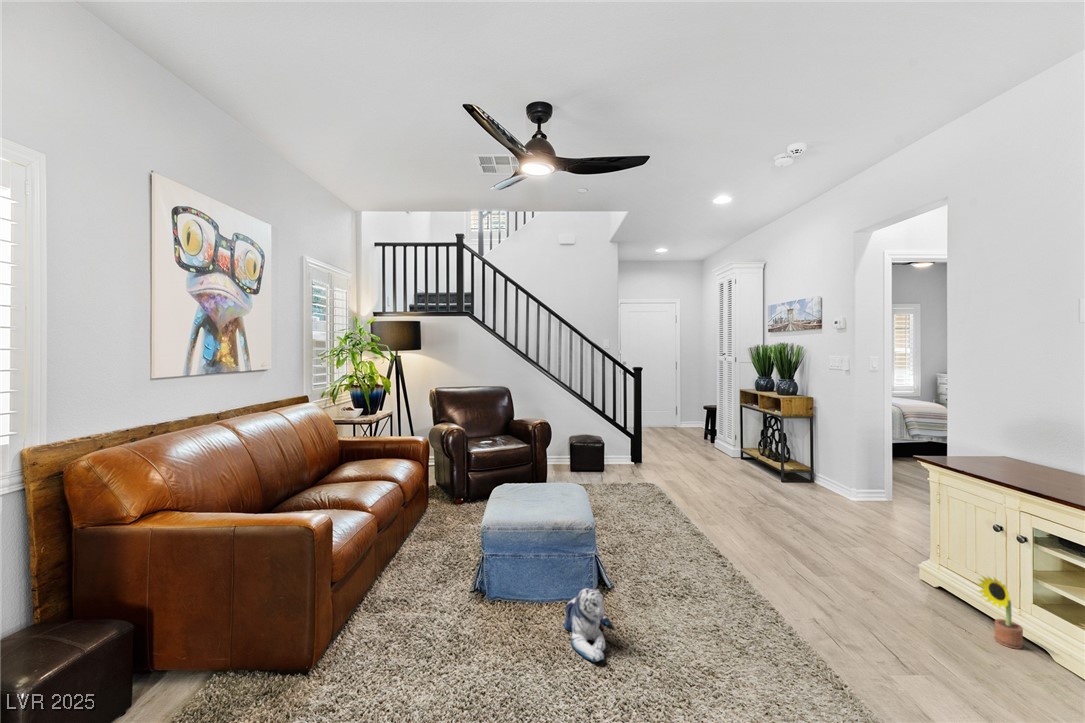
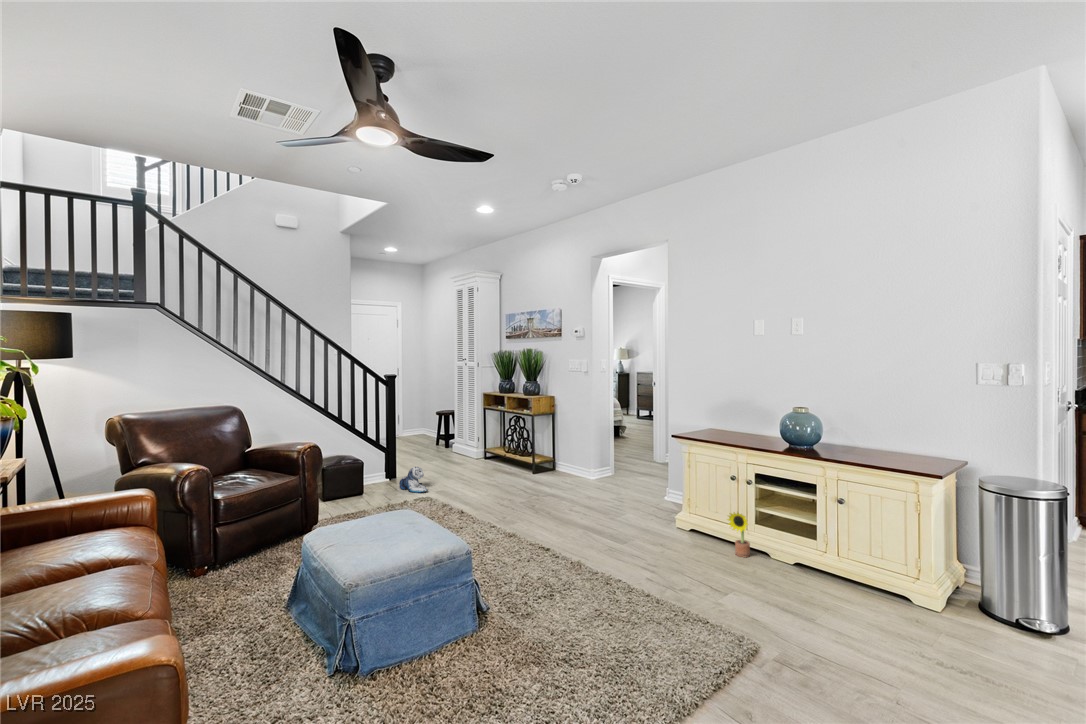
plush toy: present [563,588,611,662] -> present [399,467,427,493]

